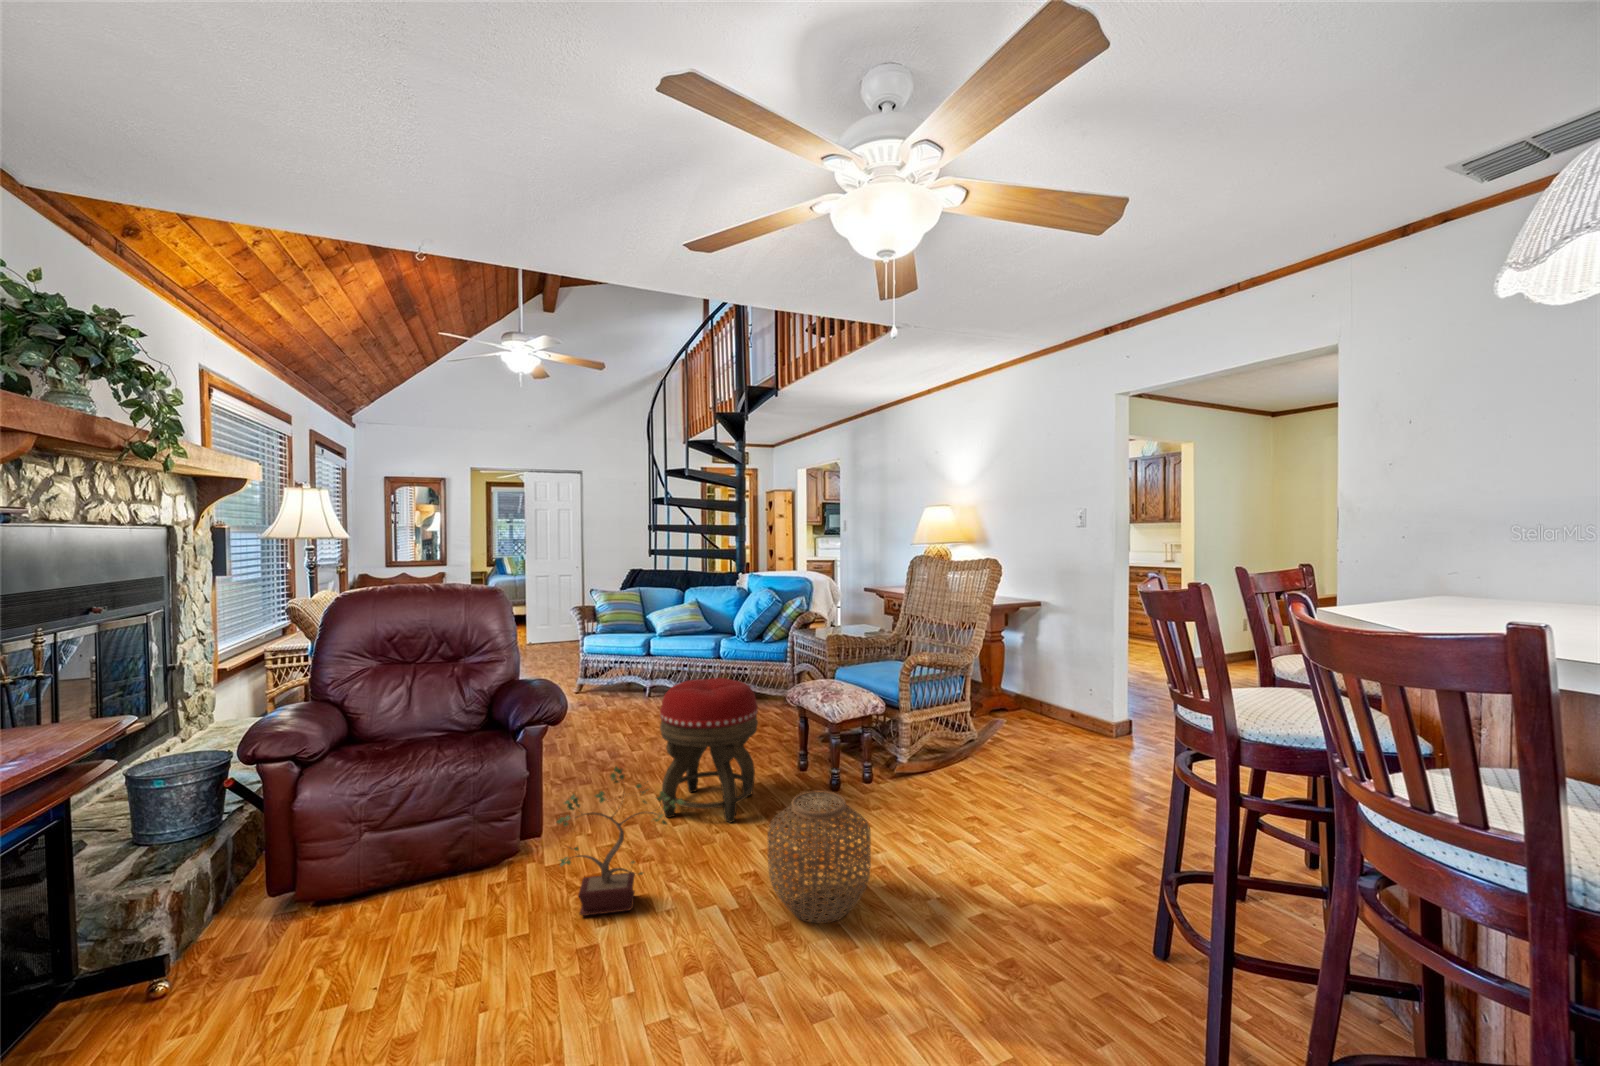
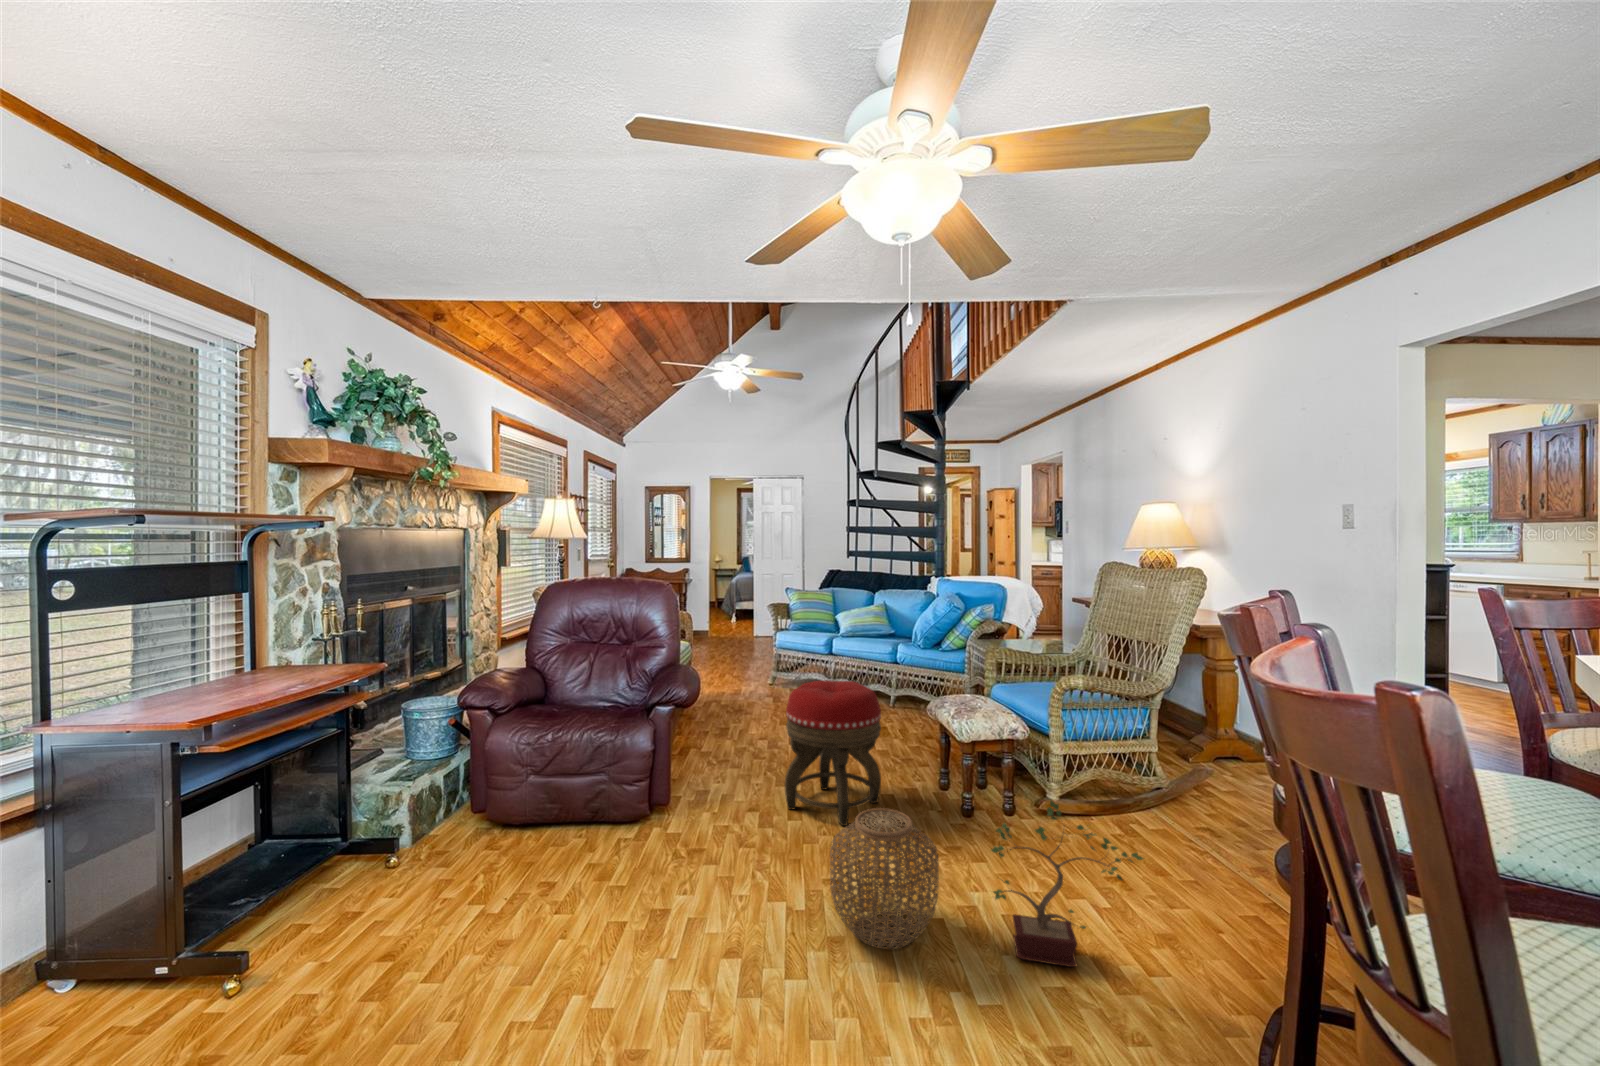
potted plant: present [556,767,685,916] -> present [991,800,1143,967]

